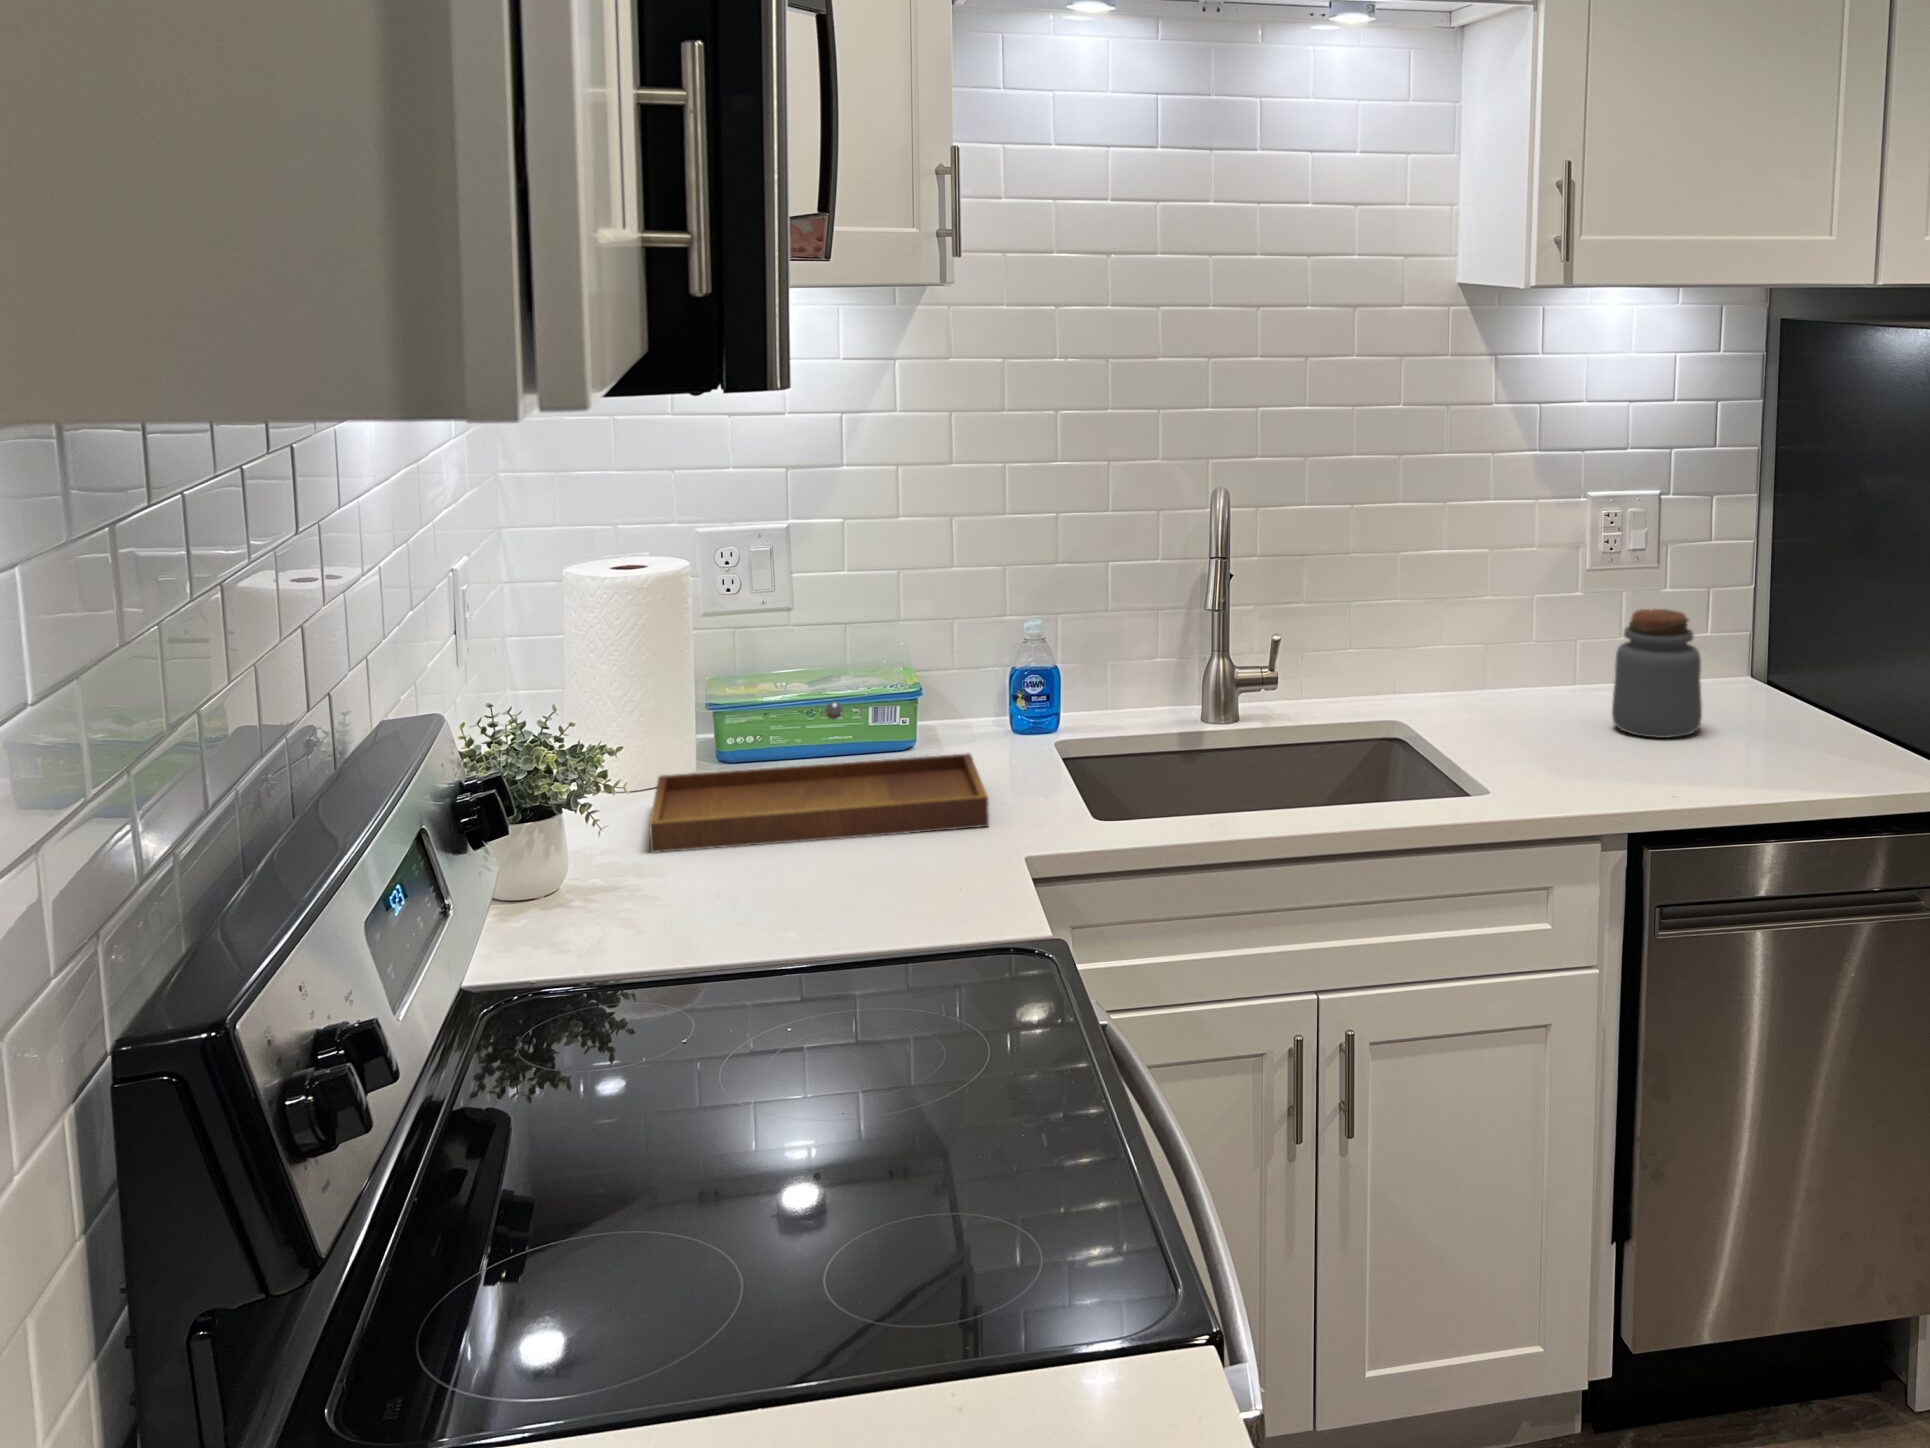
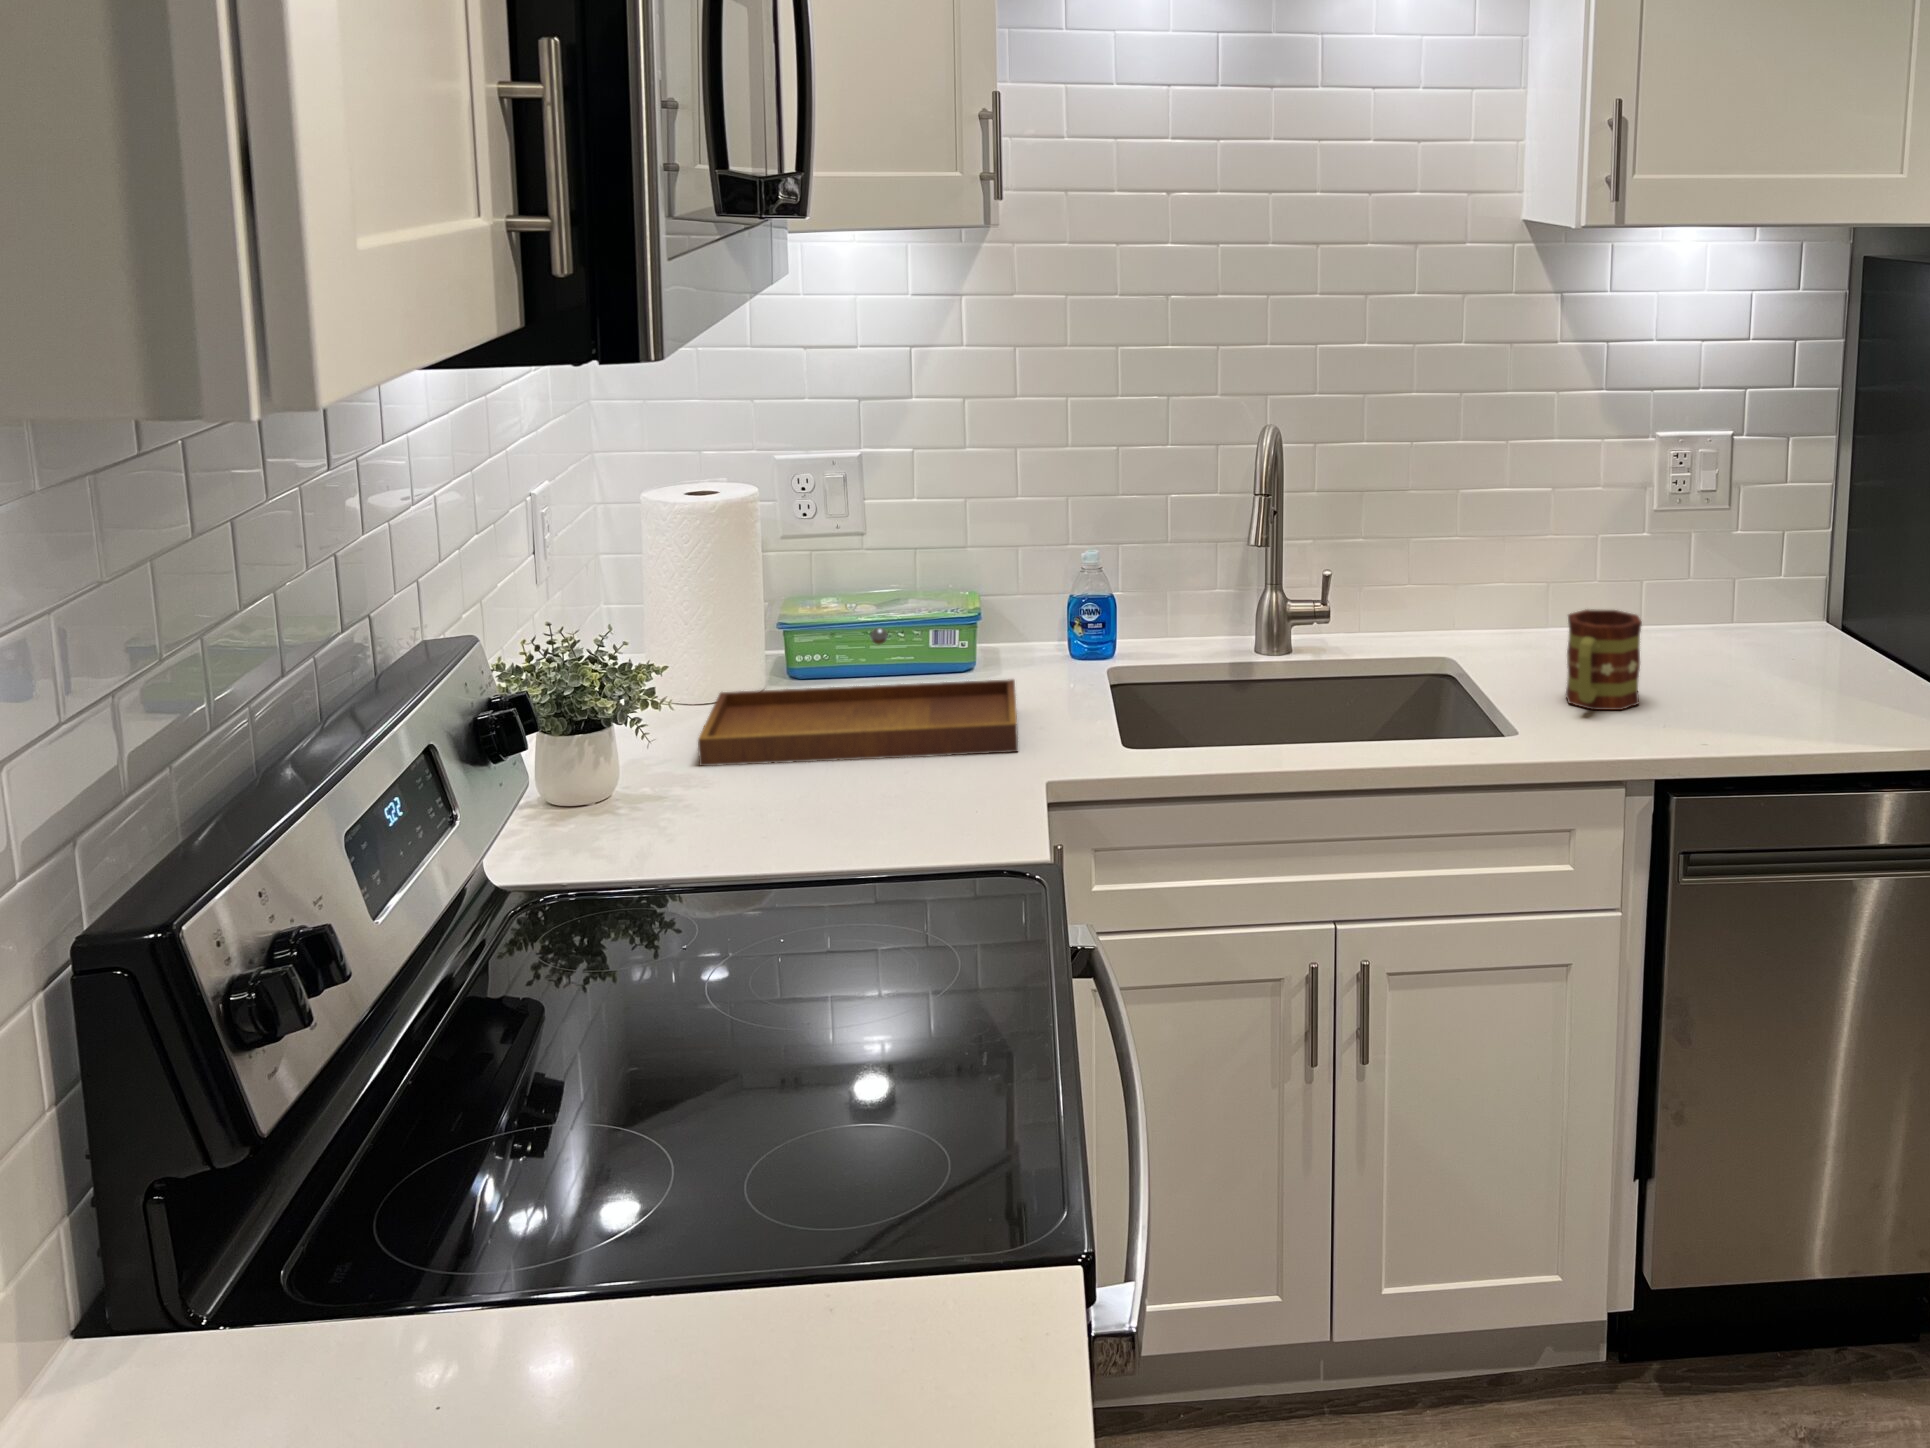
jar: present [1612,609,1702,738] -> none [1665,553,1757,683]
mug: none [1524,666,1602,767] -> present [1566,609,1642,710]

